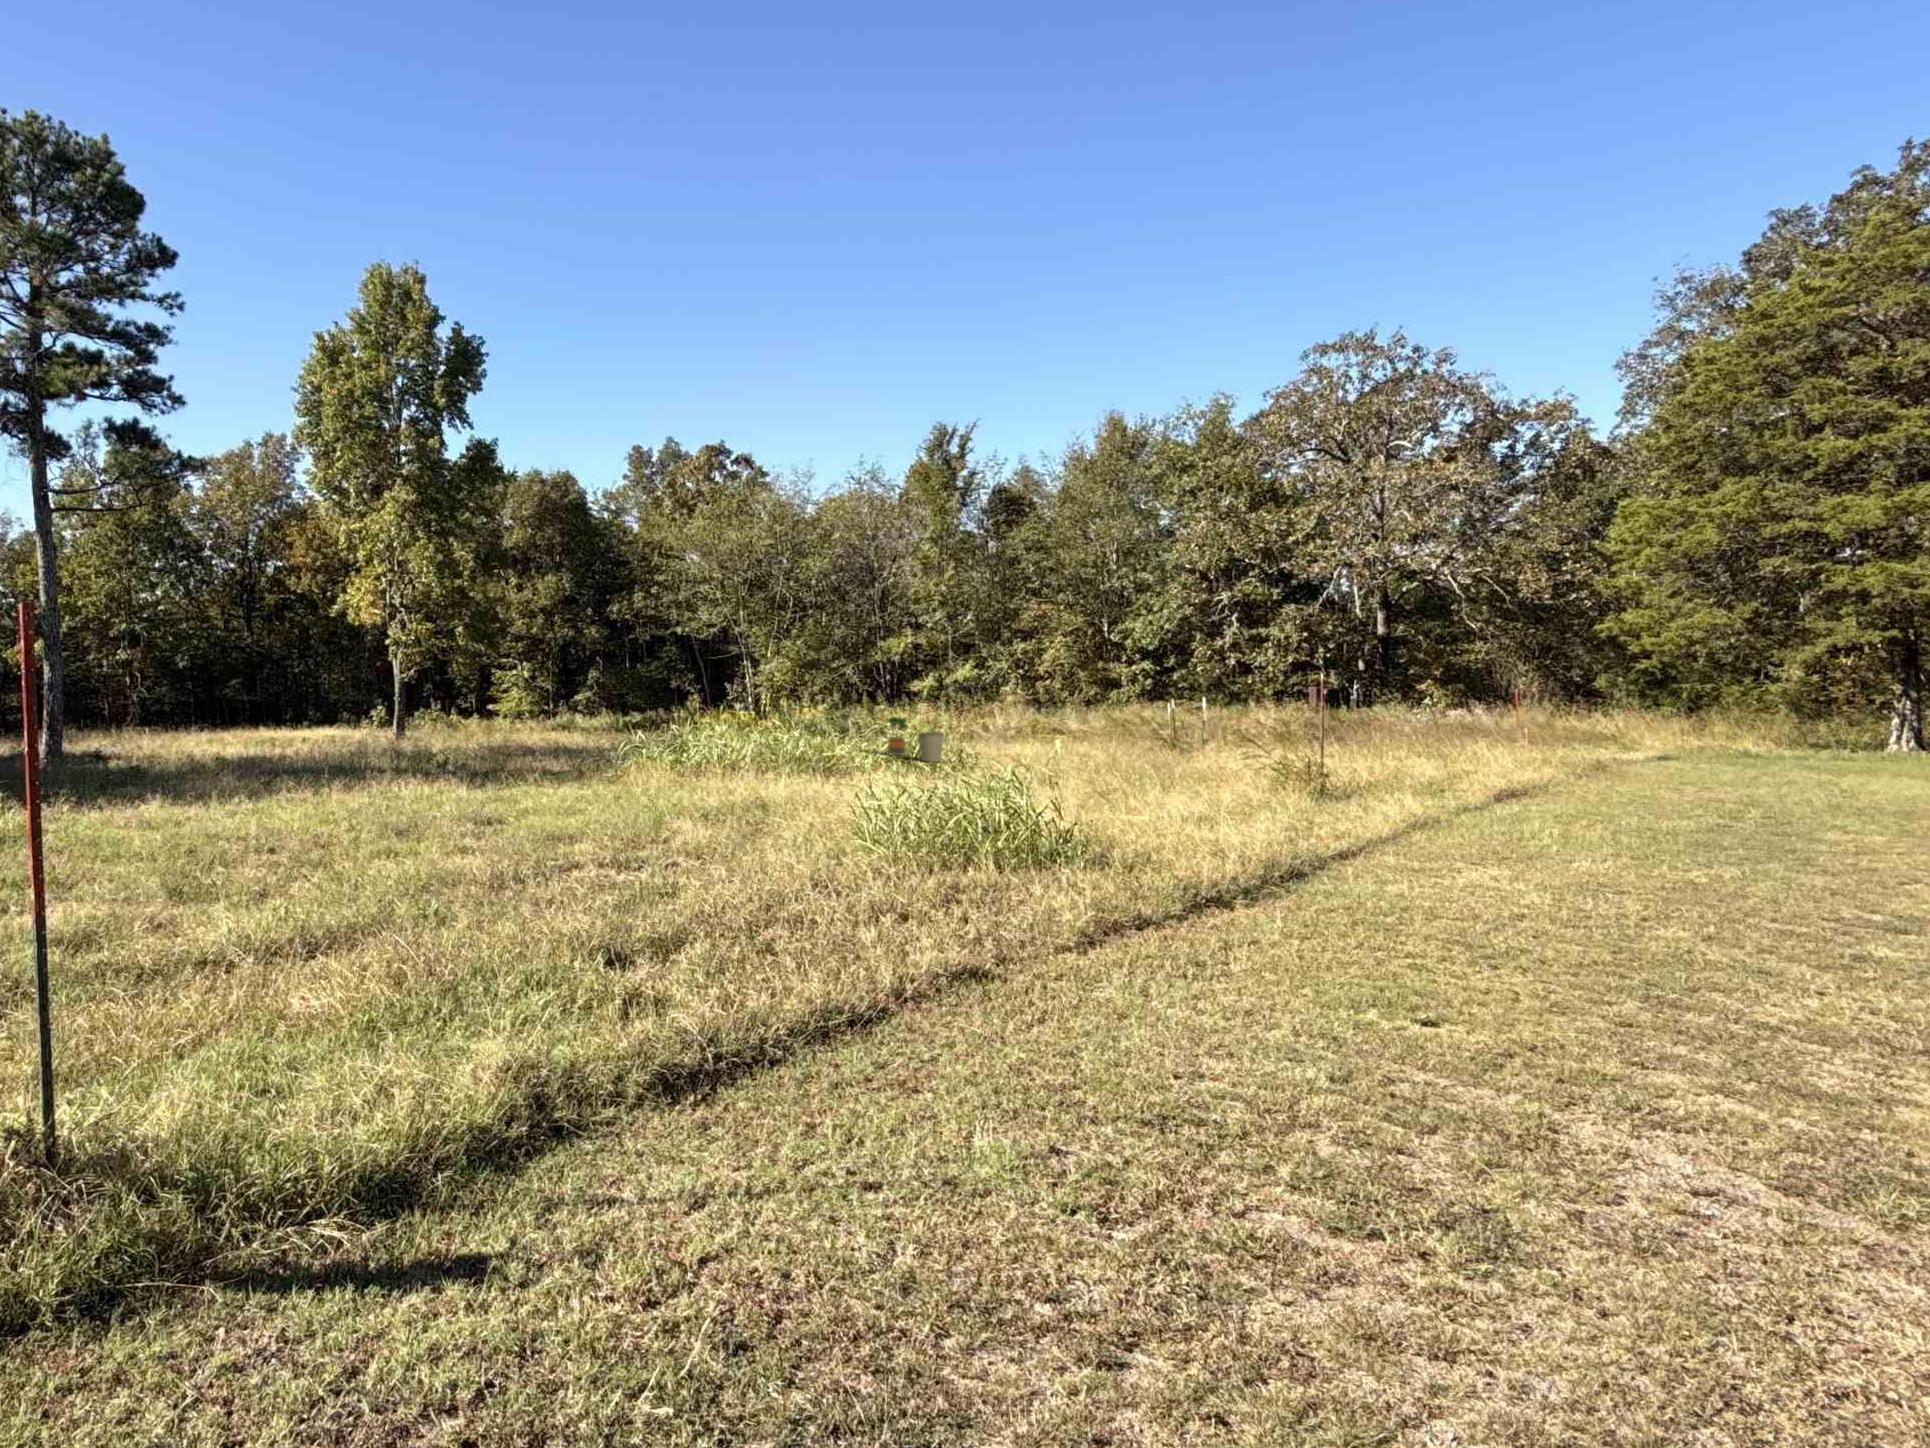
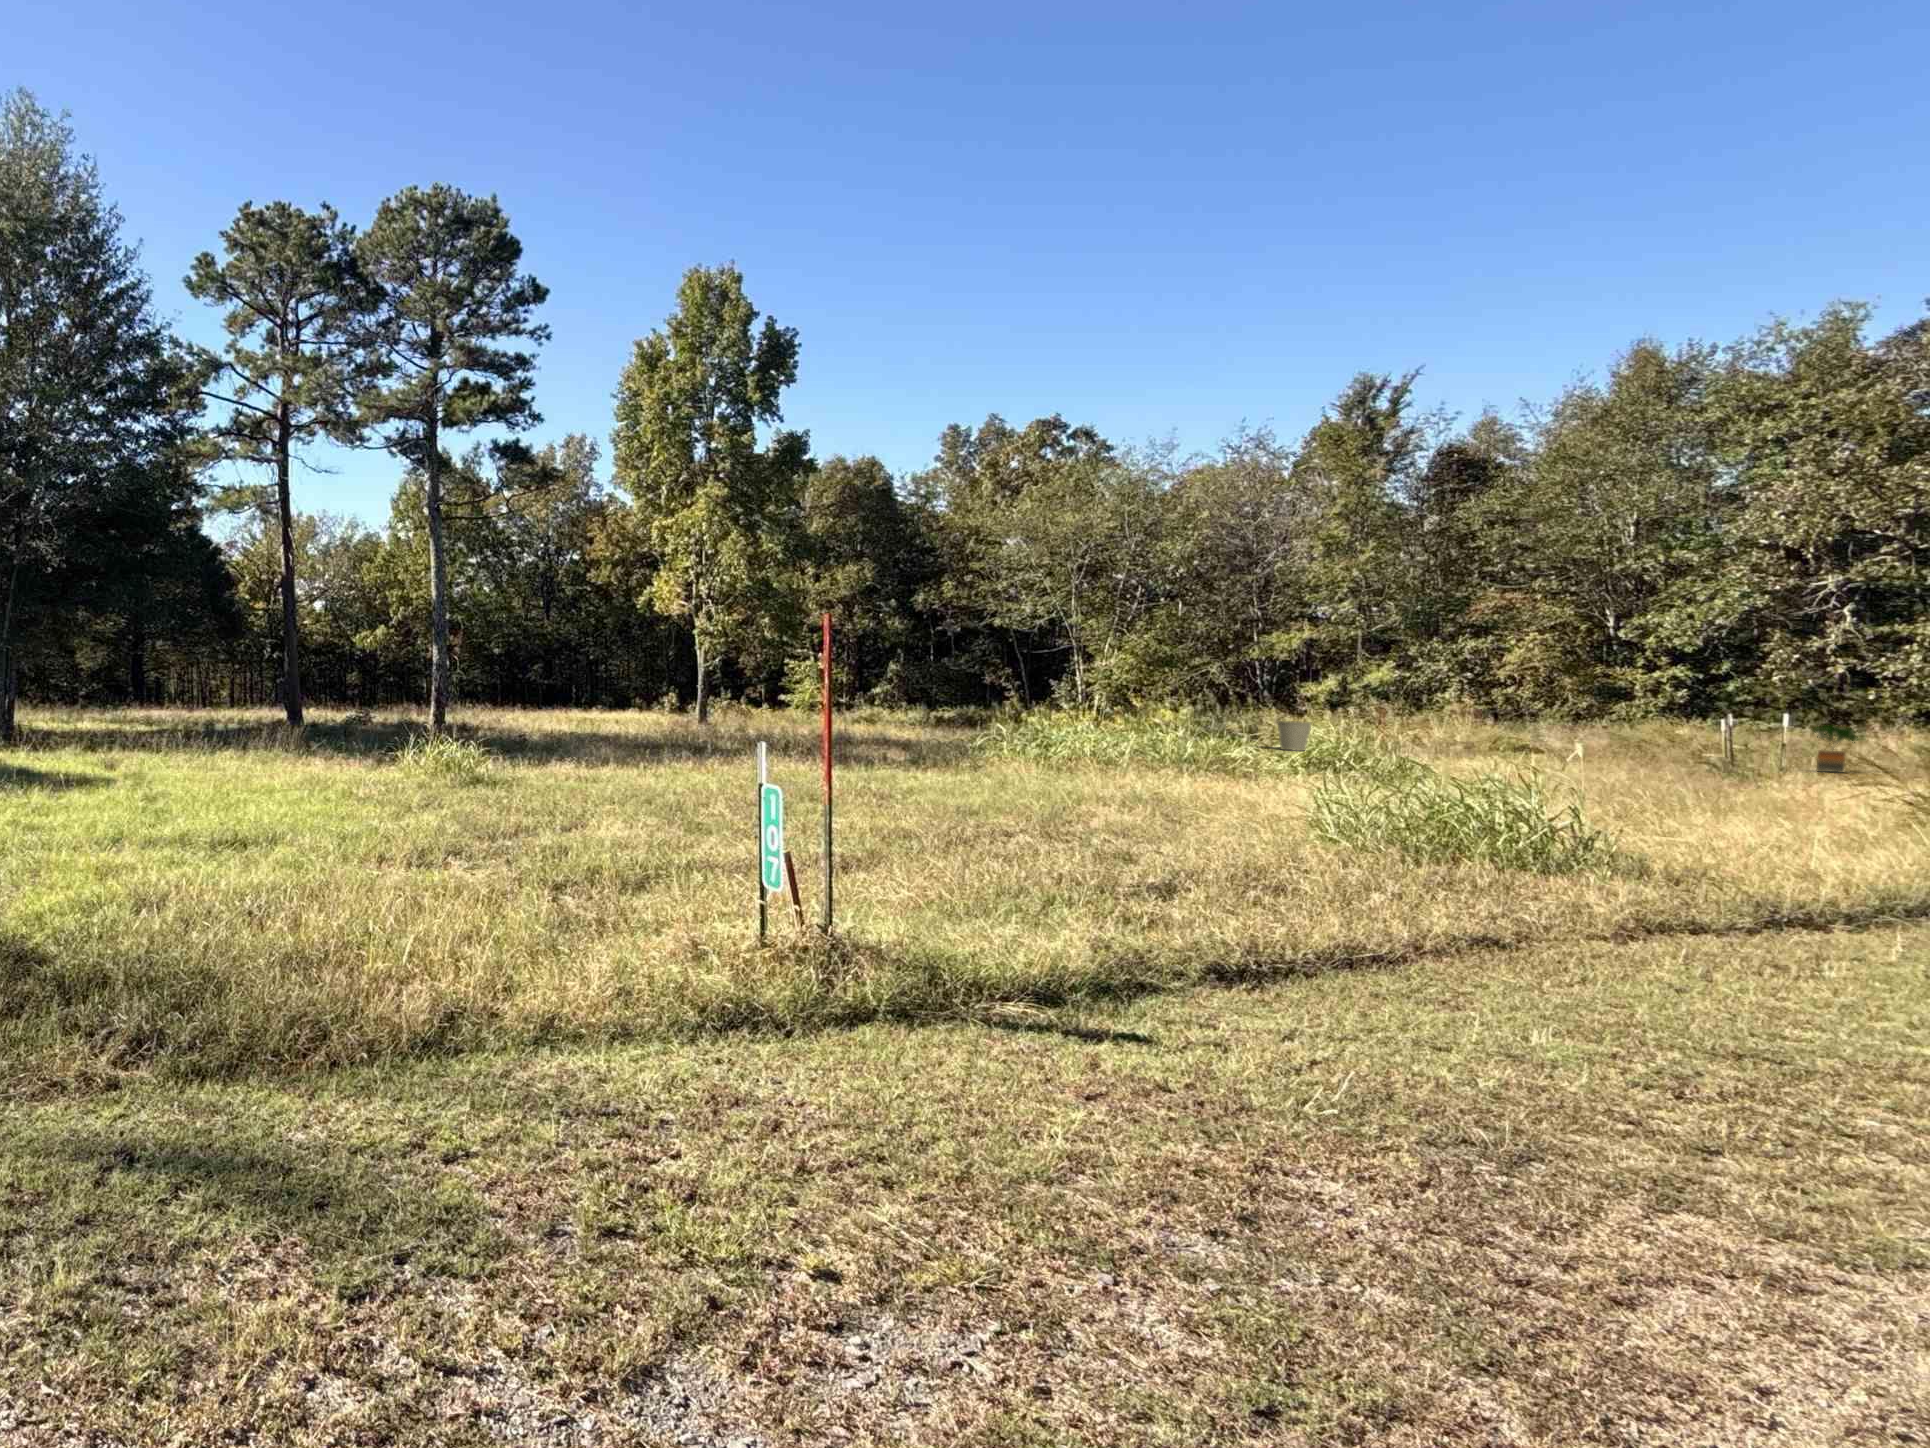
potted tree: present [887,717,909,756] -> present [1813,725,1858,773]

